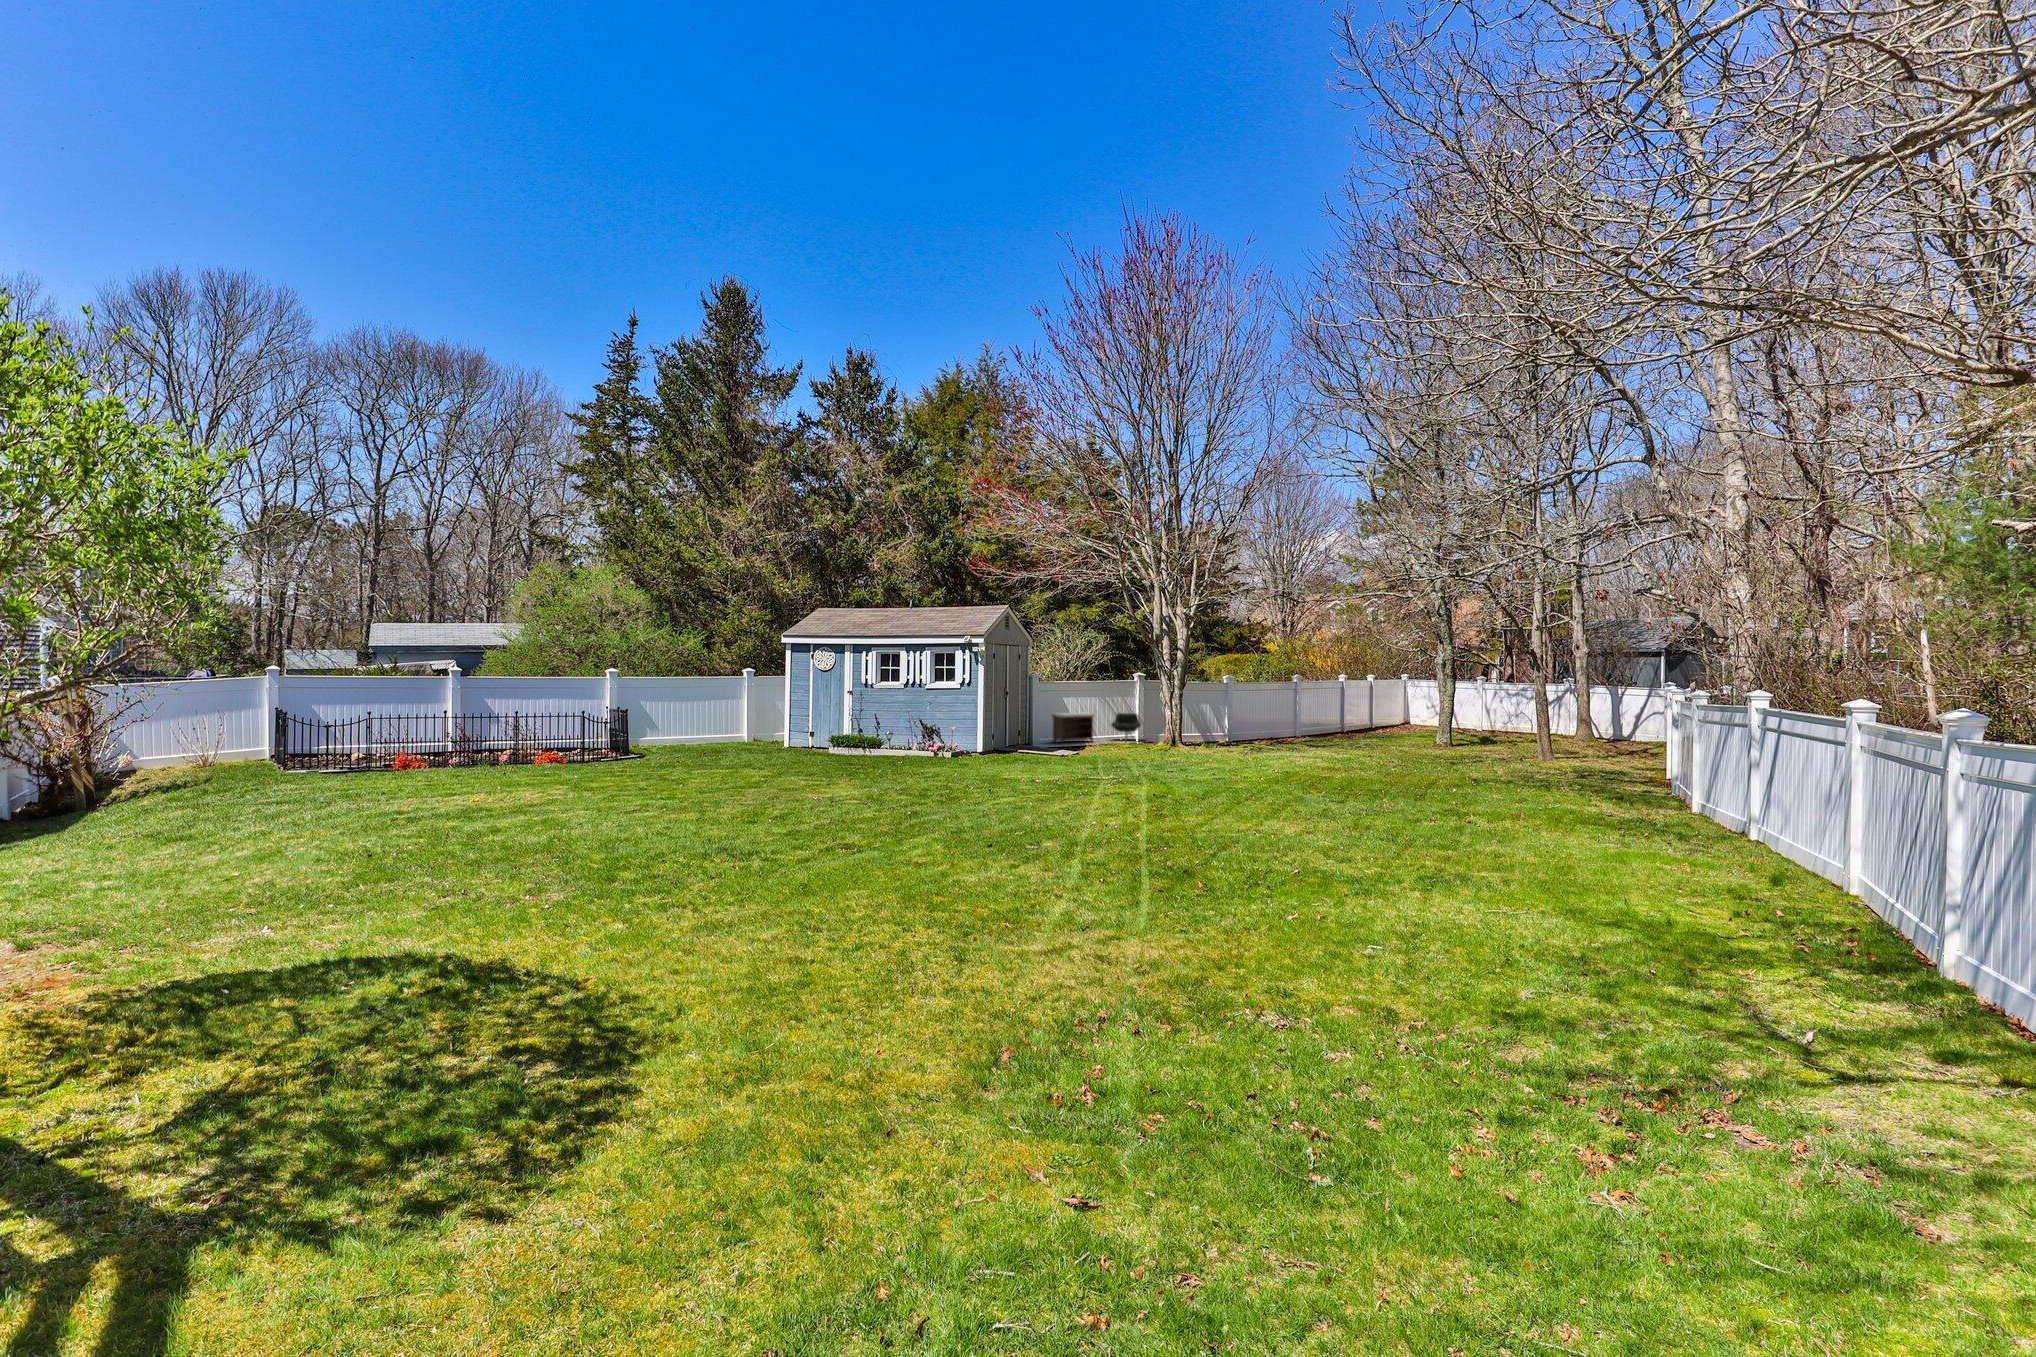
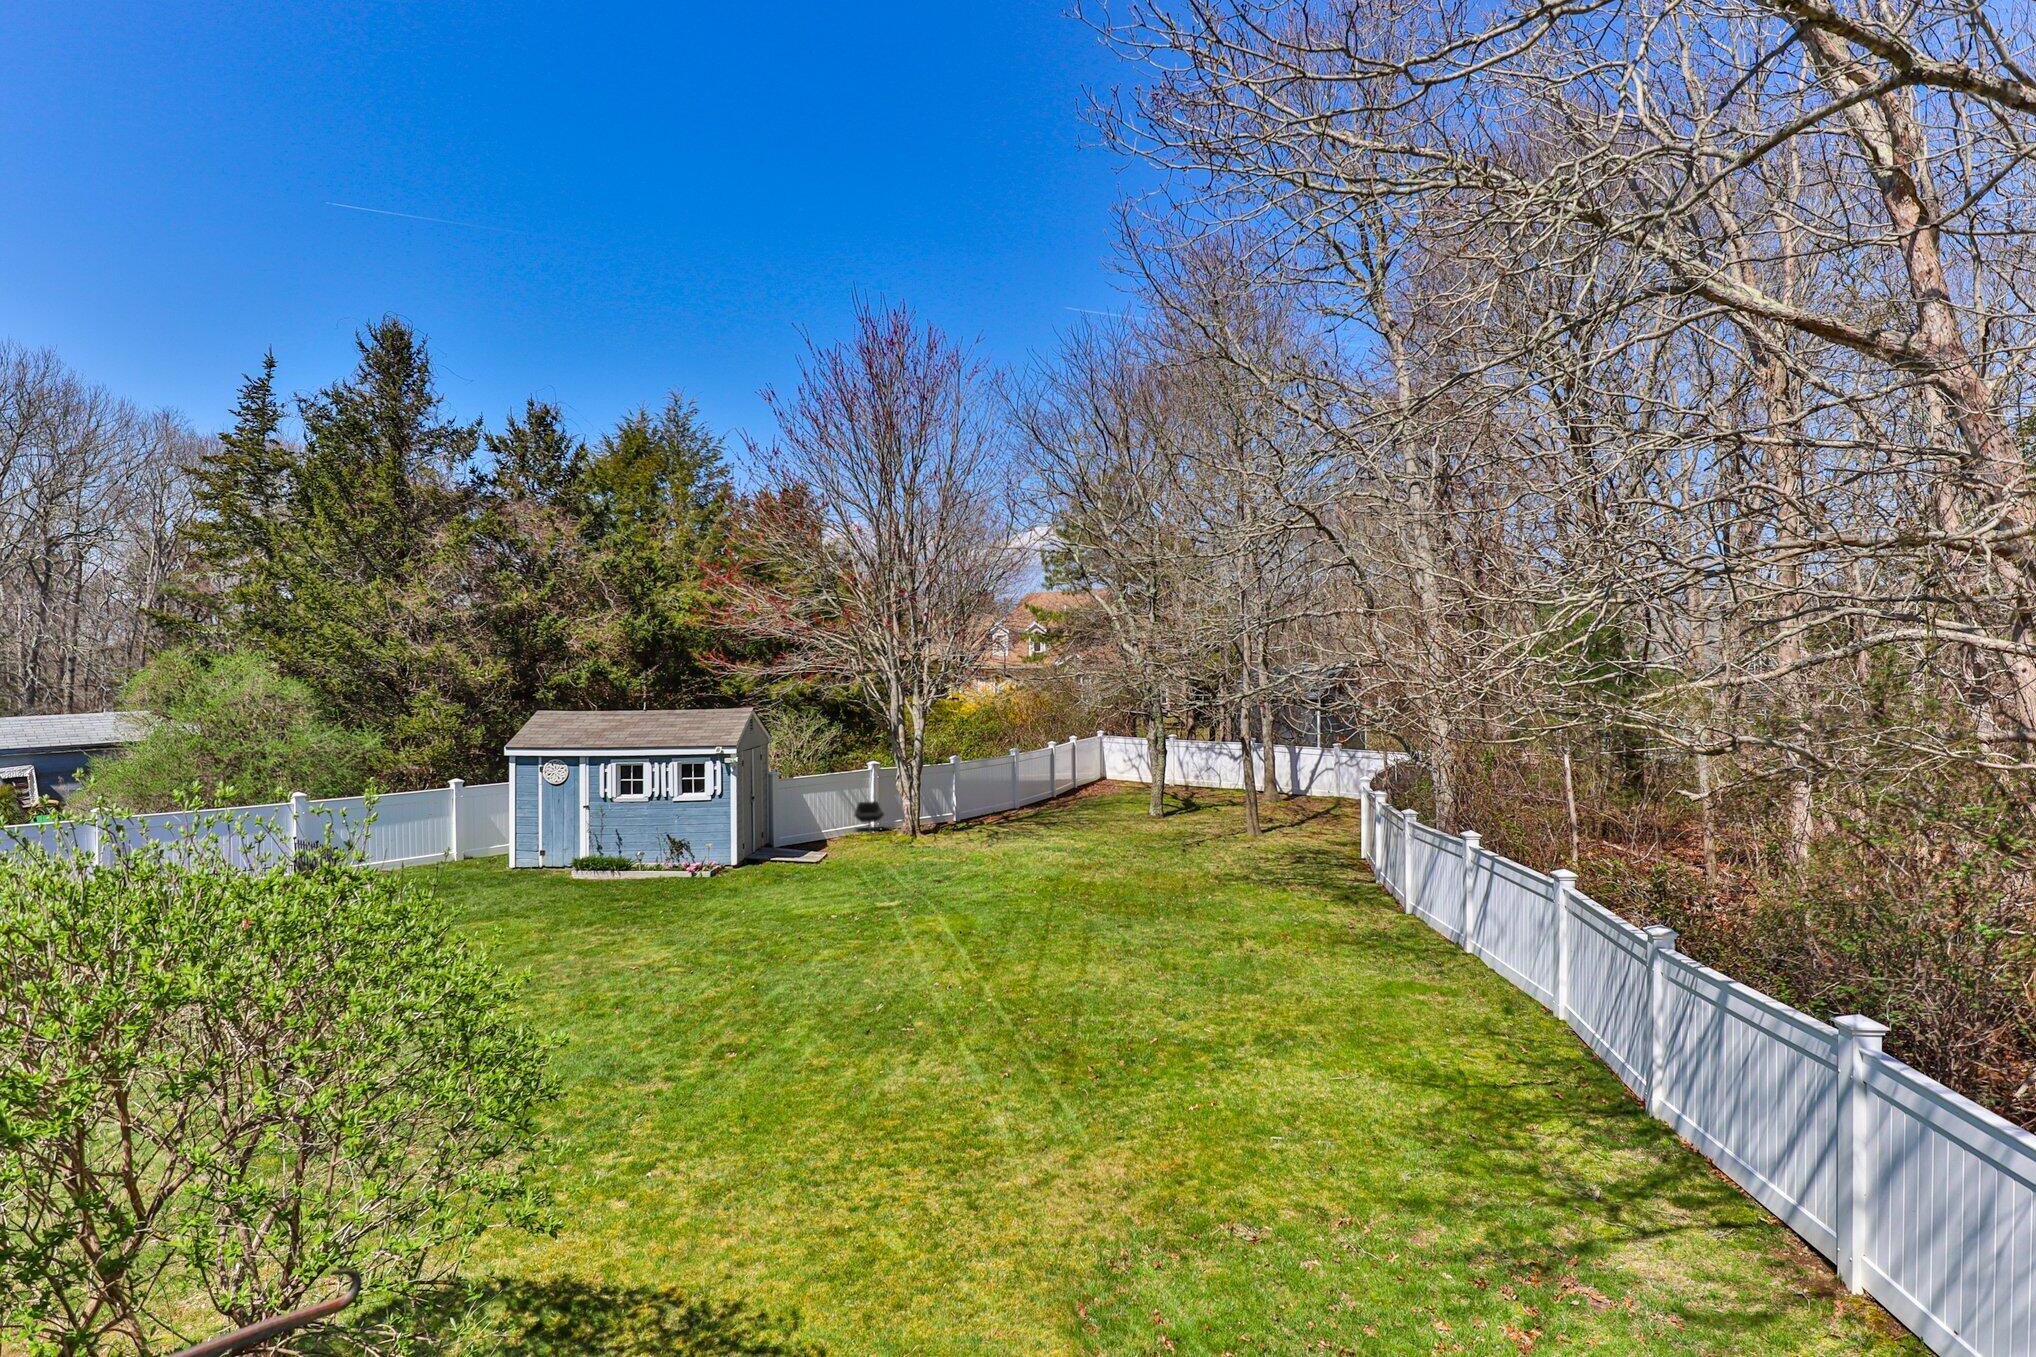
bench: present [1052,713,1094,742] -> none [798,806,840,840]

